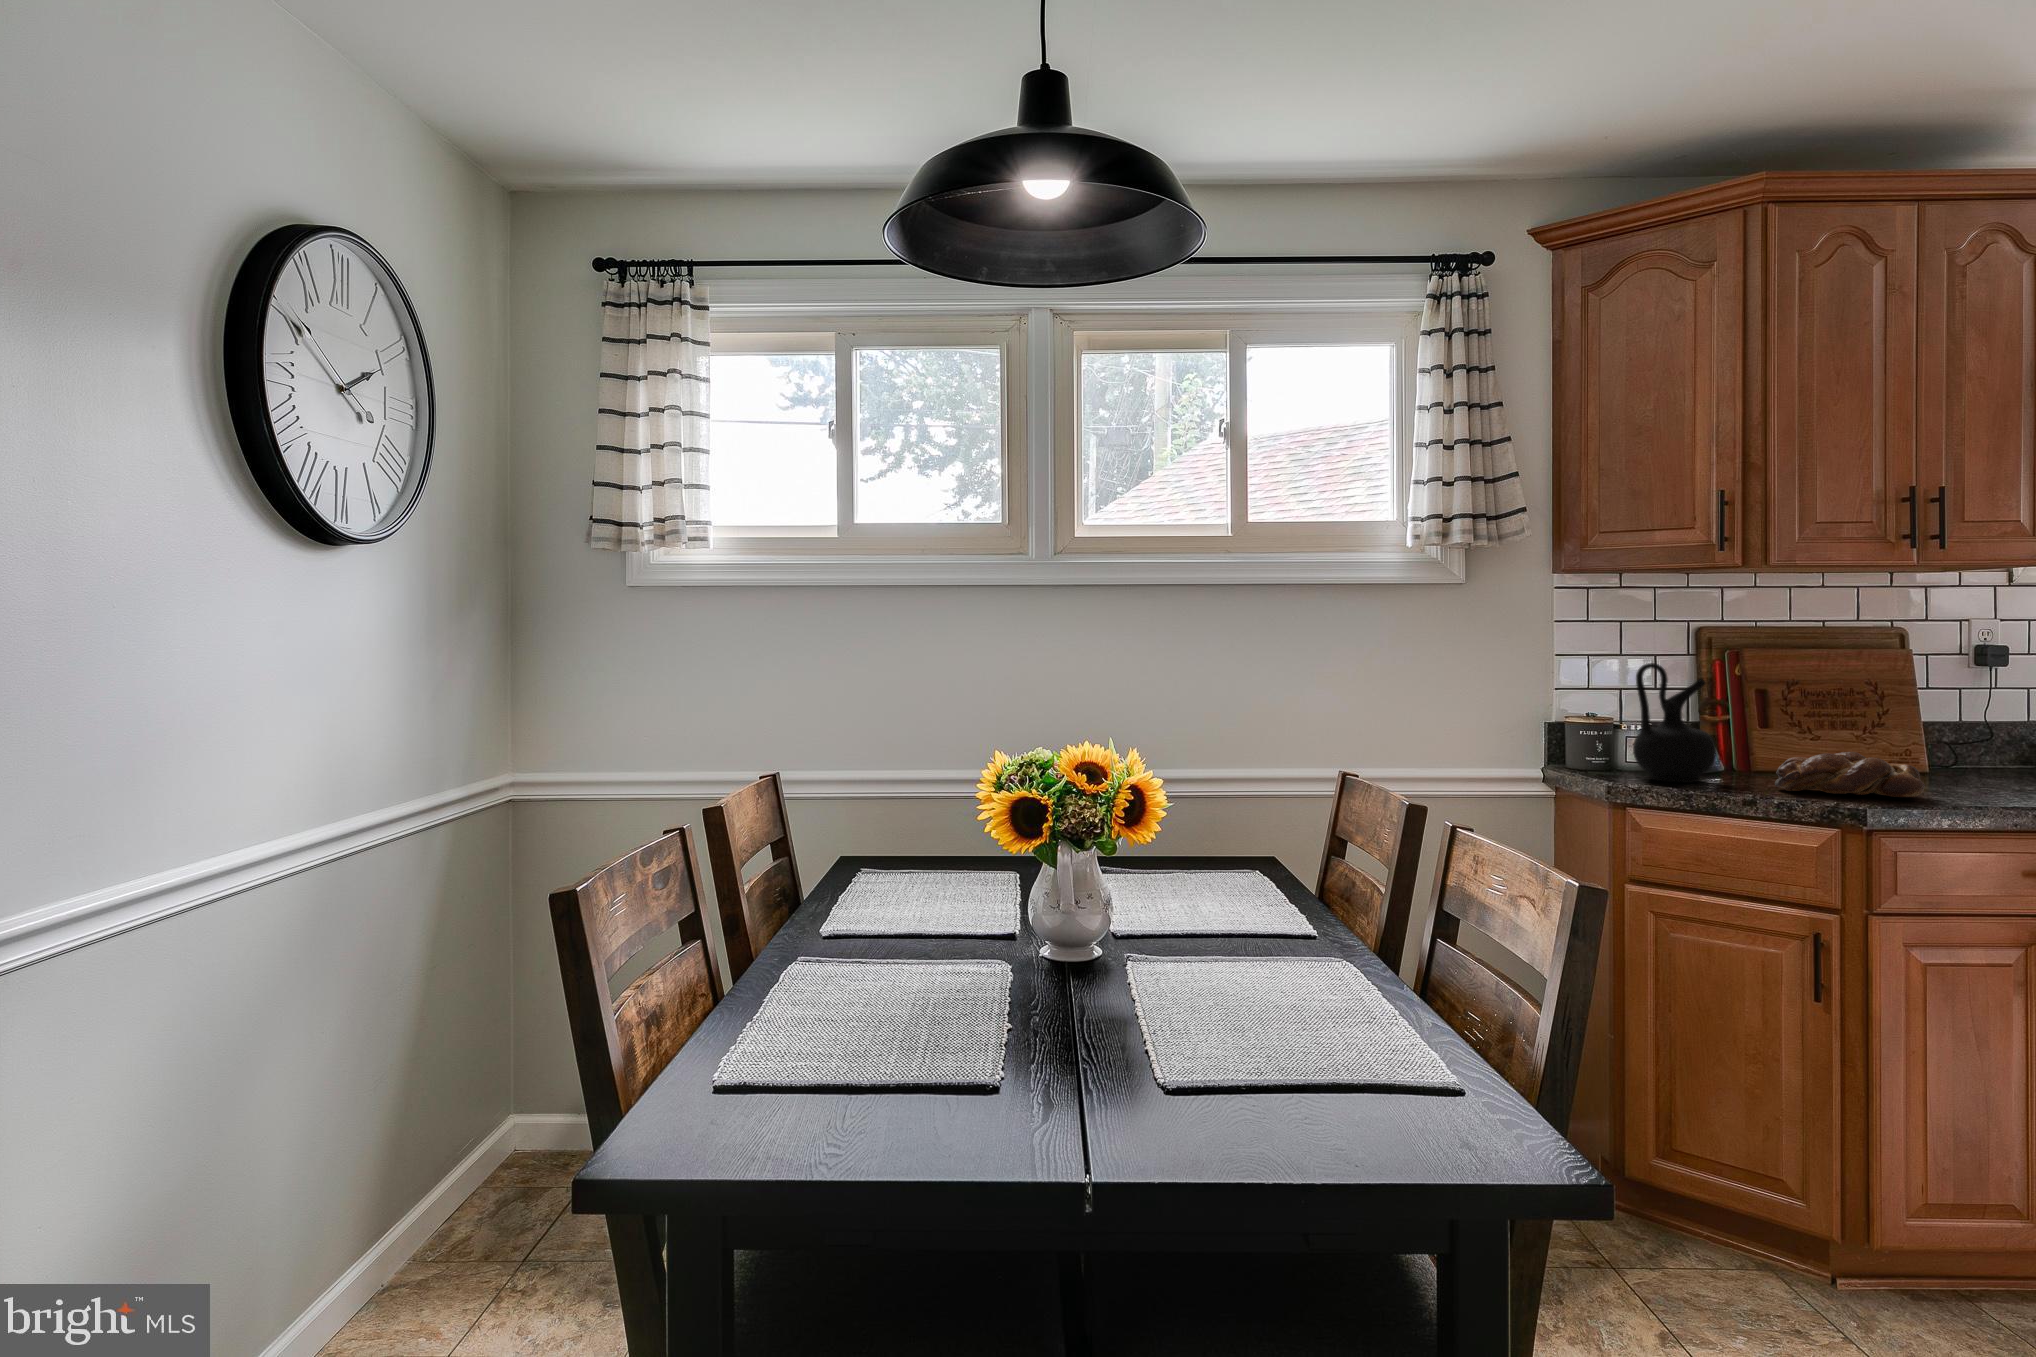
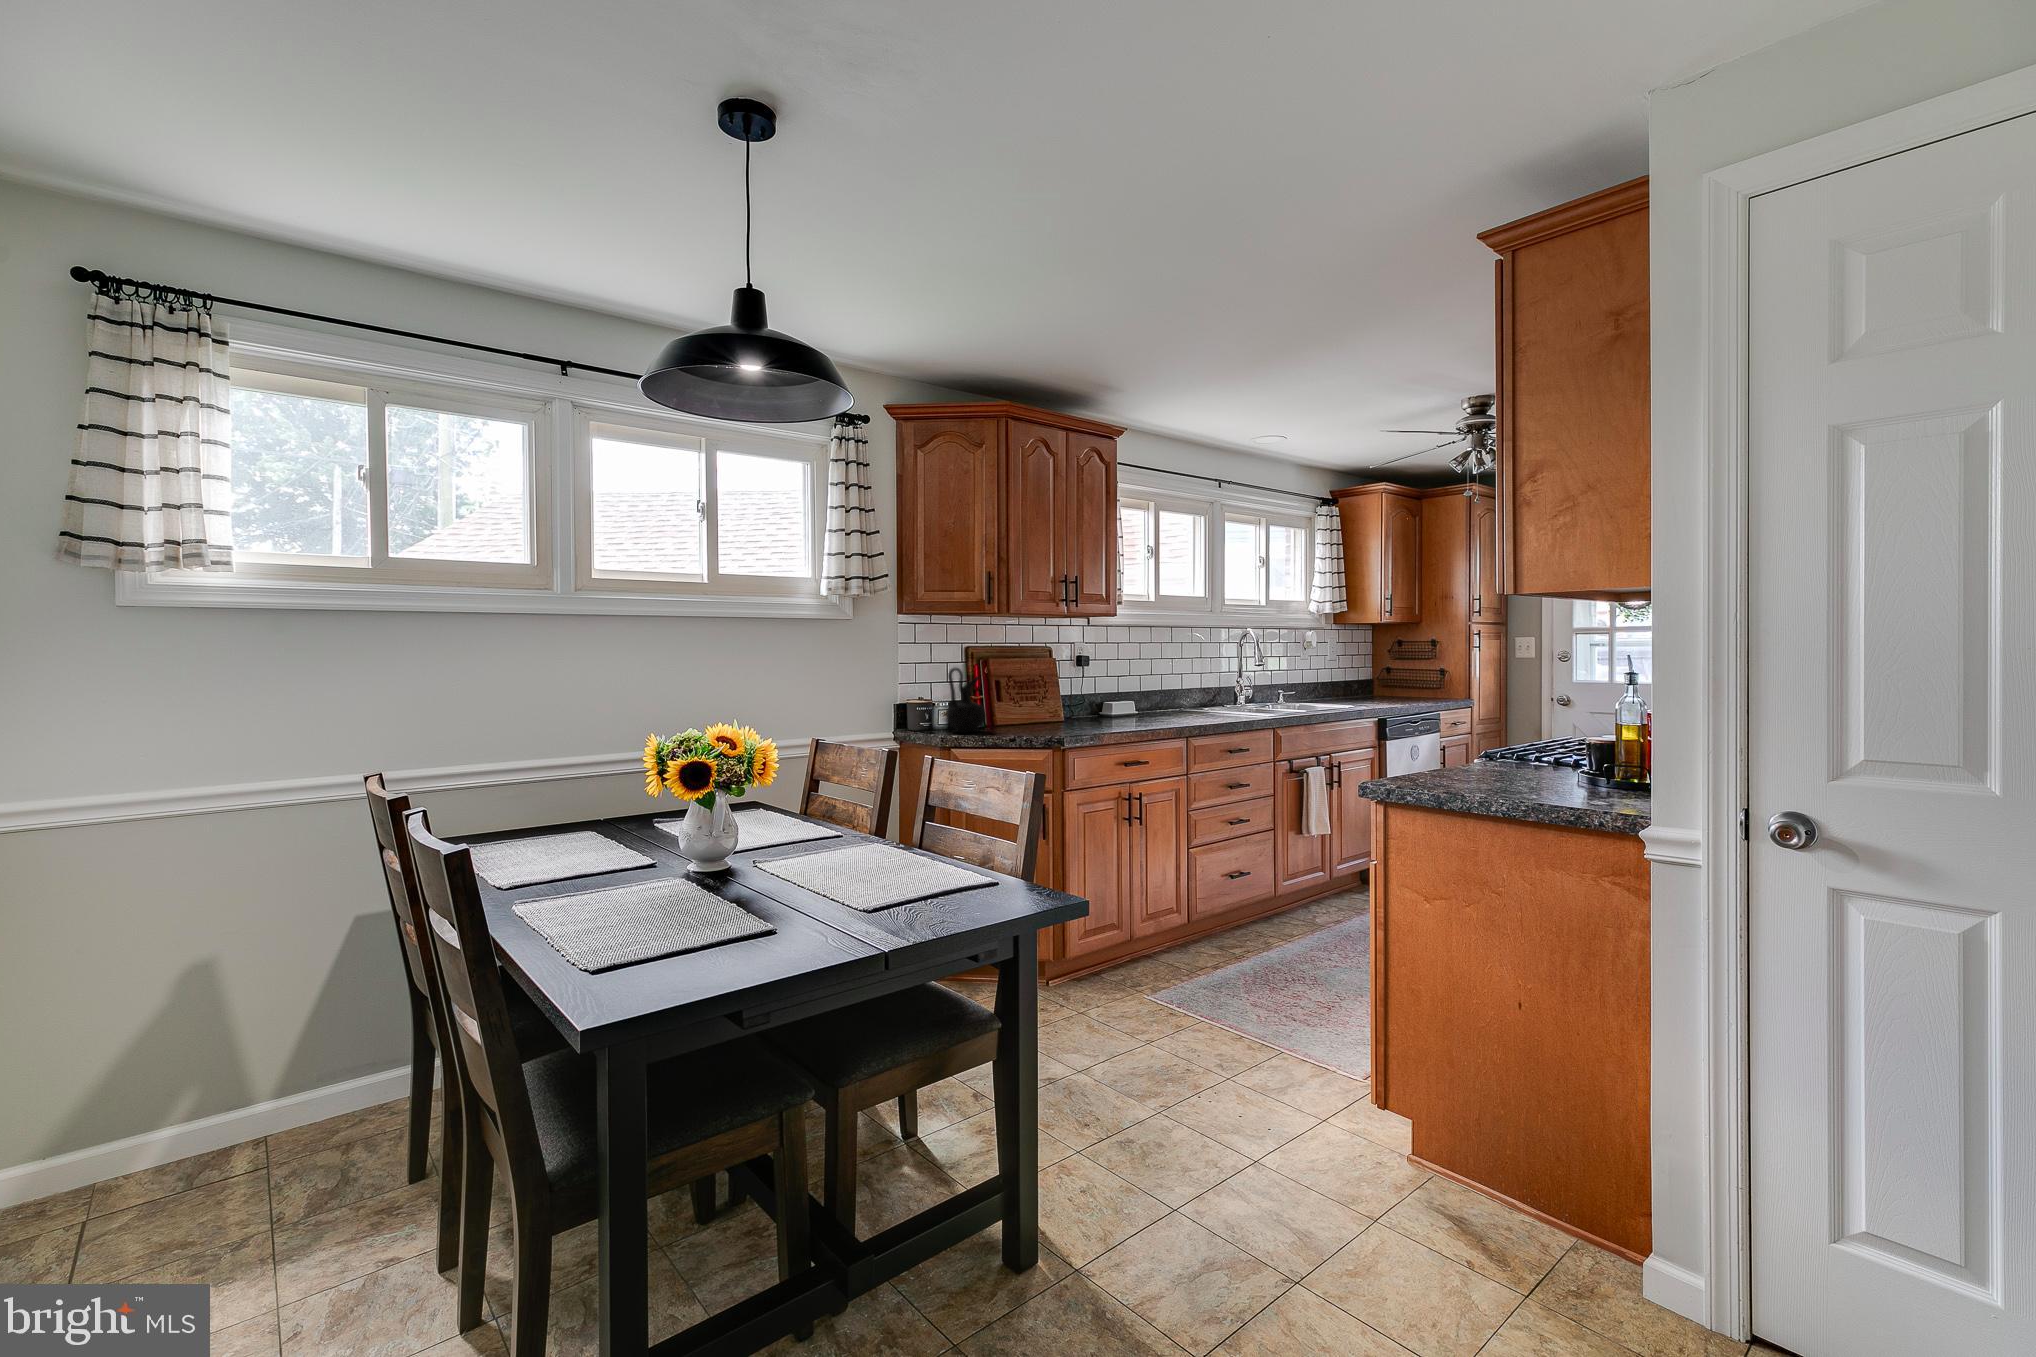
bread loaf: present [1775,752,1925,797] -> none [1012,711,1072,733]

